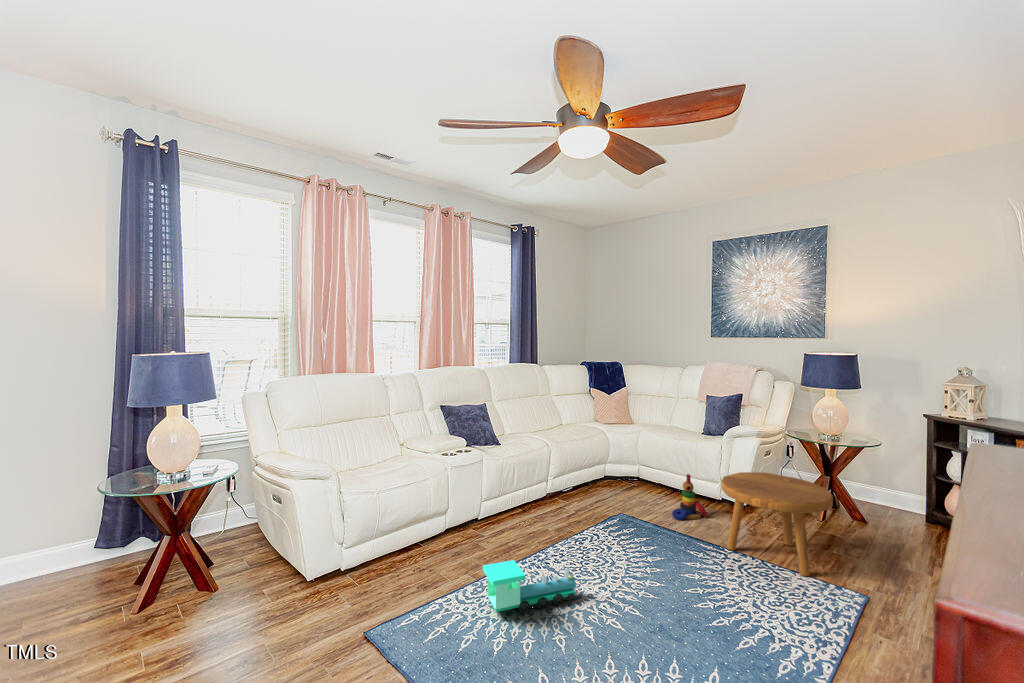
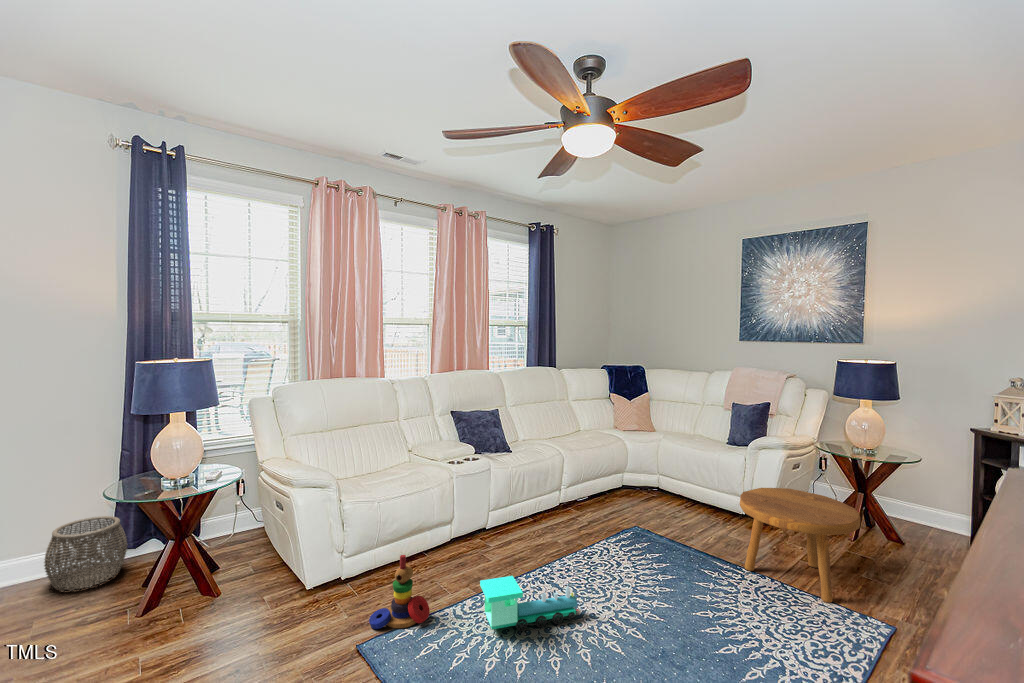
stacking toy: present [672,474,707,520] -> present [369,555,430,629]
woven basket: none [29,514,117,592] -> present [44,516,127,591]

